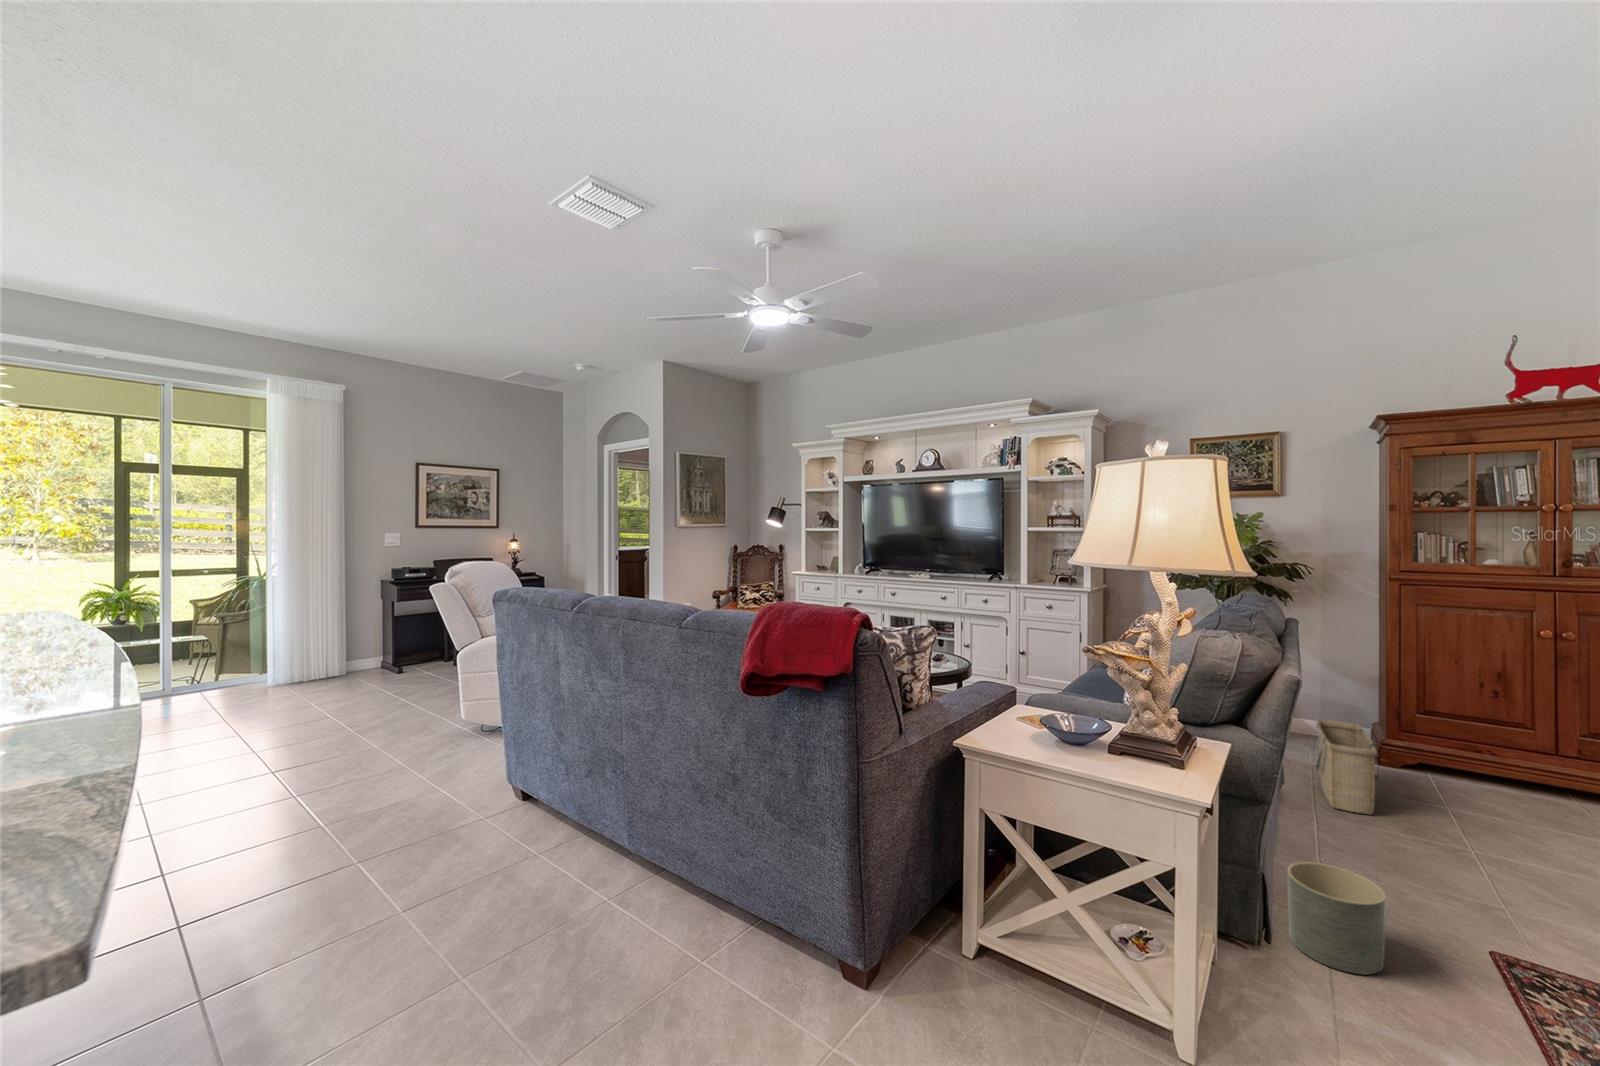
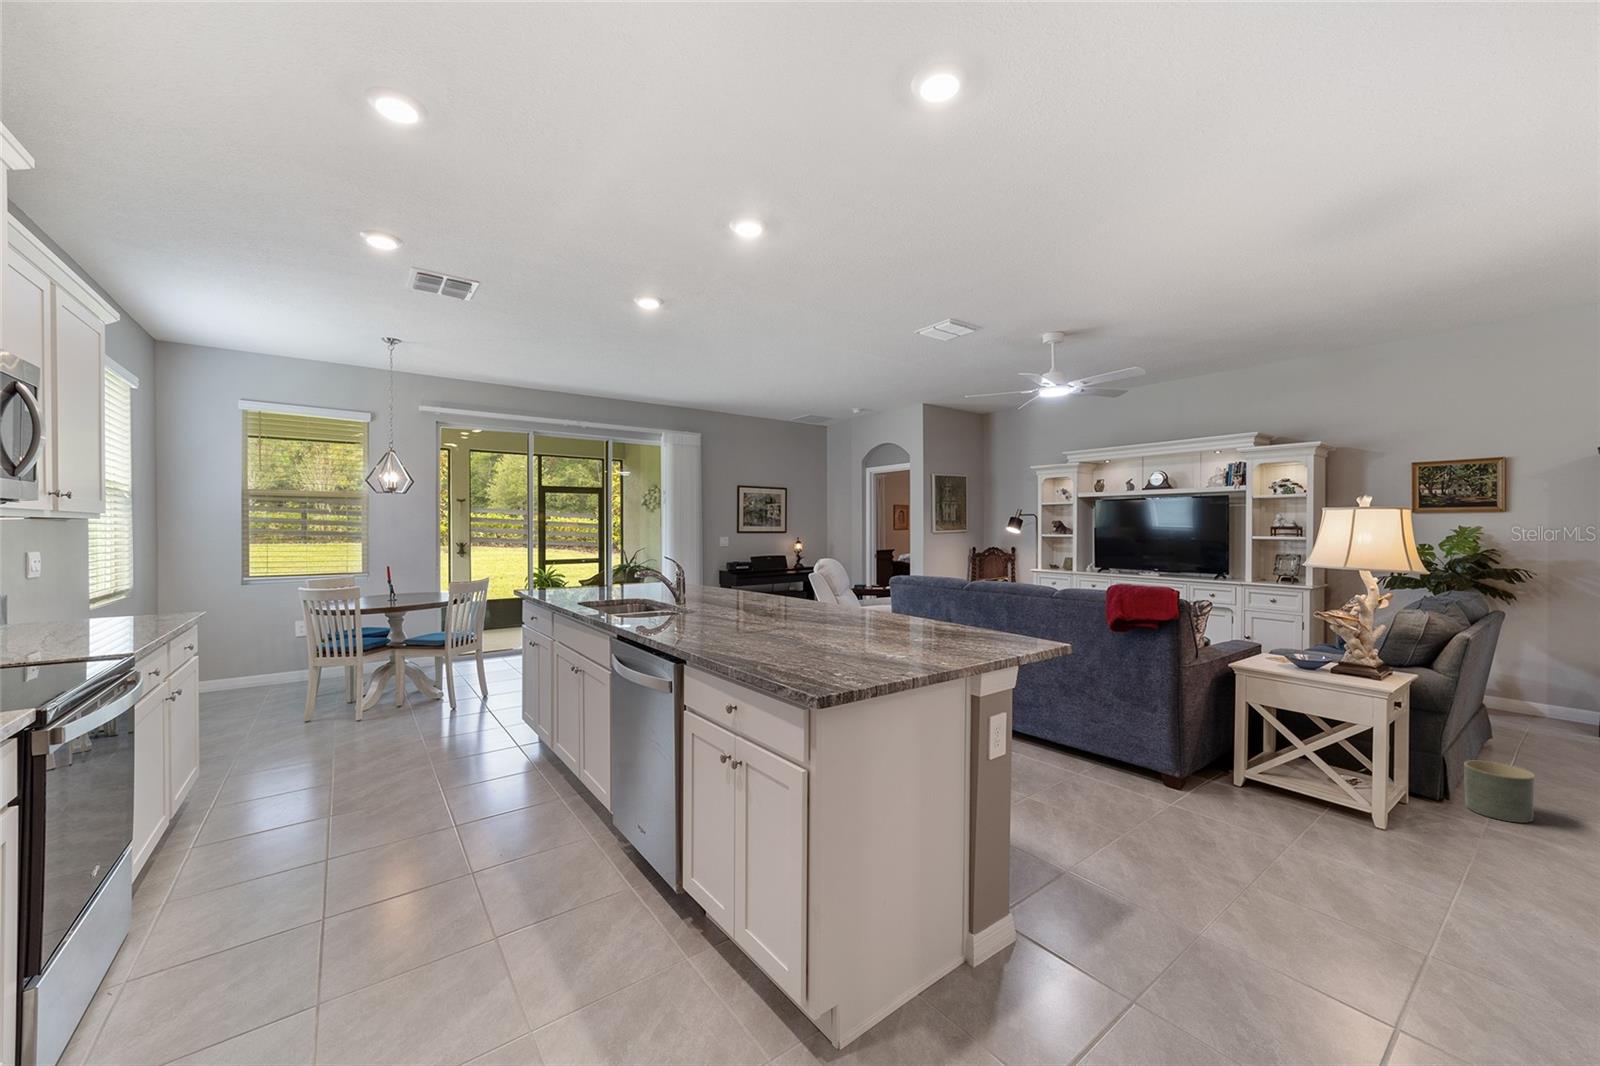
basket: present [1316,720,1378,814] -> none [1519,693,1575,760]

